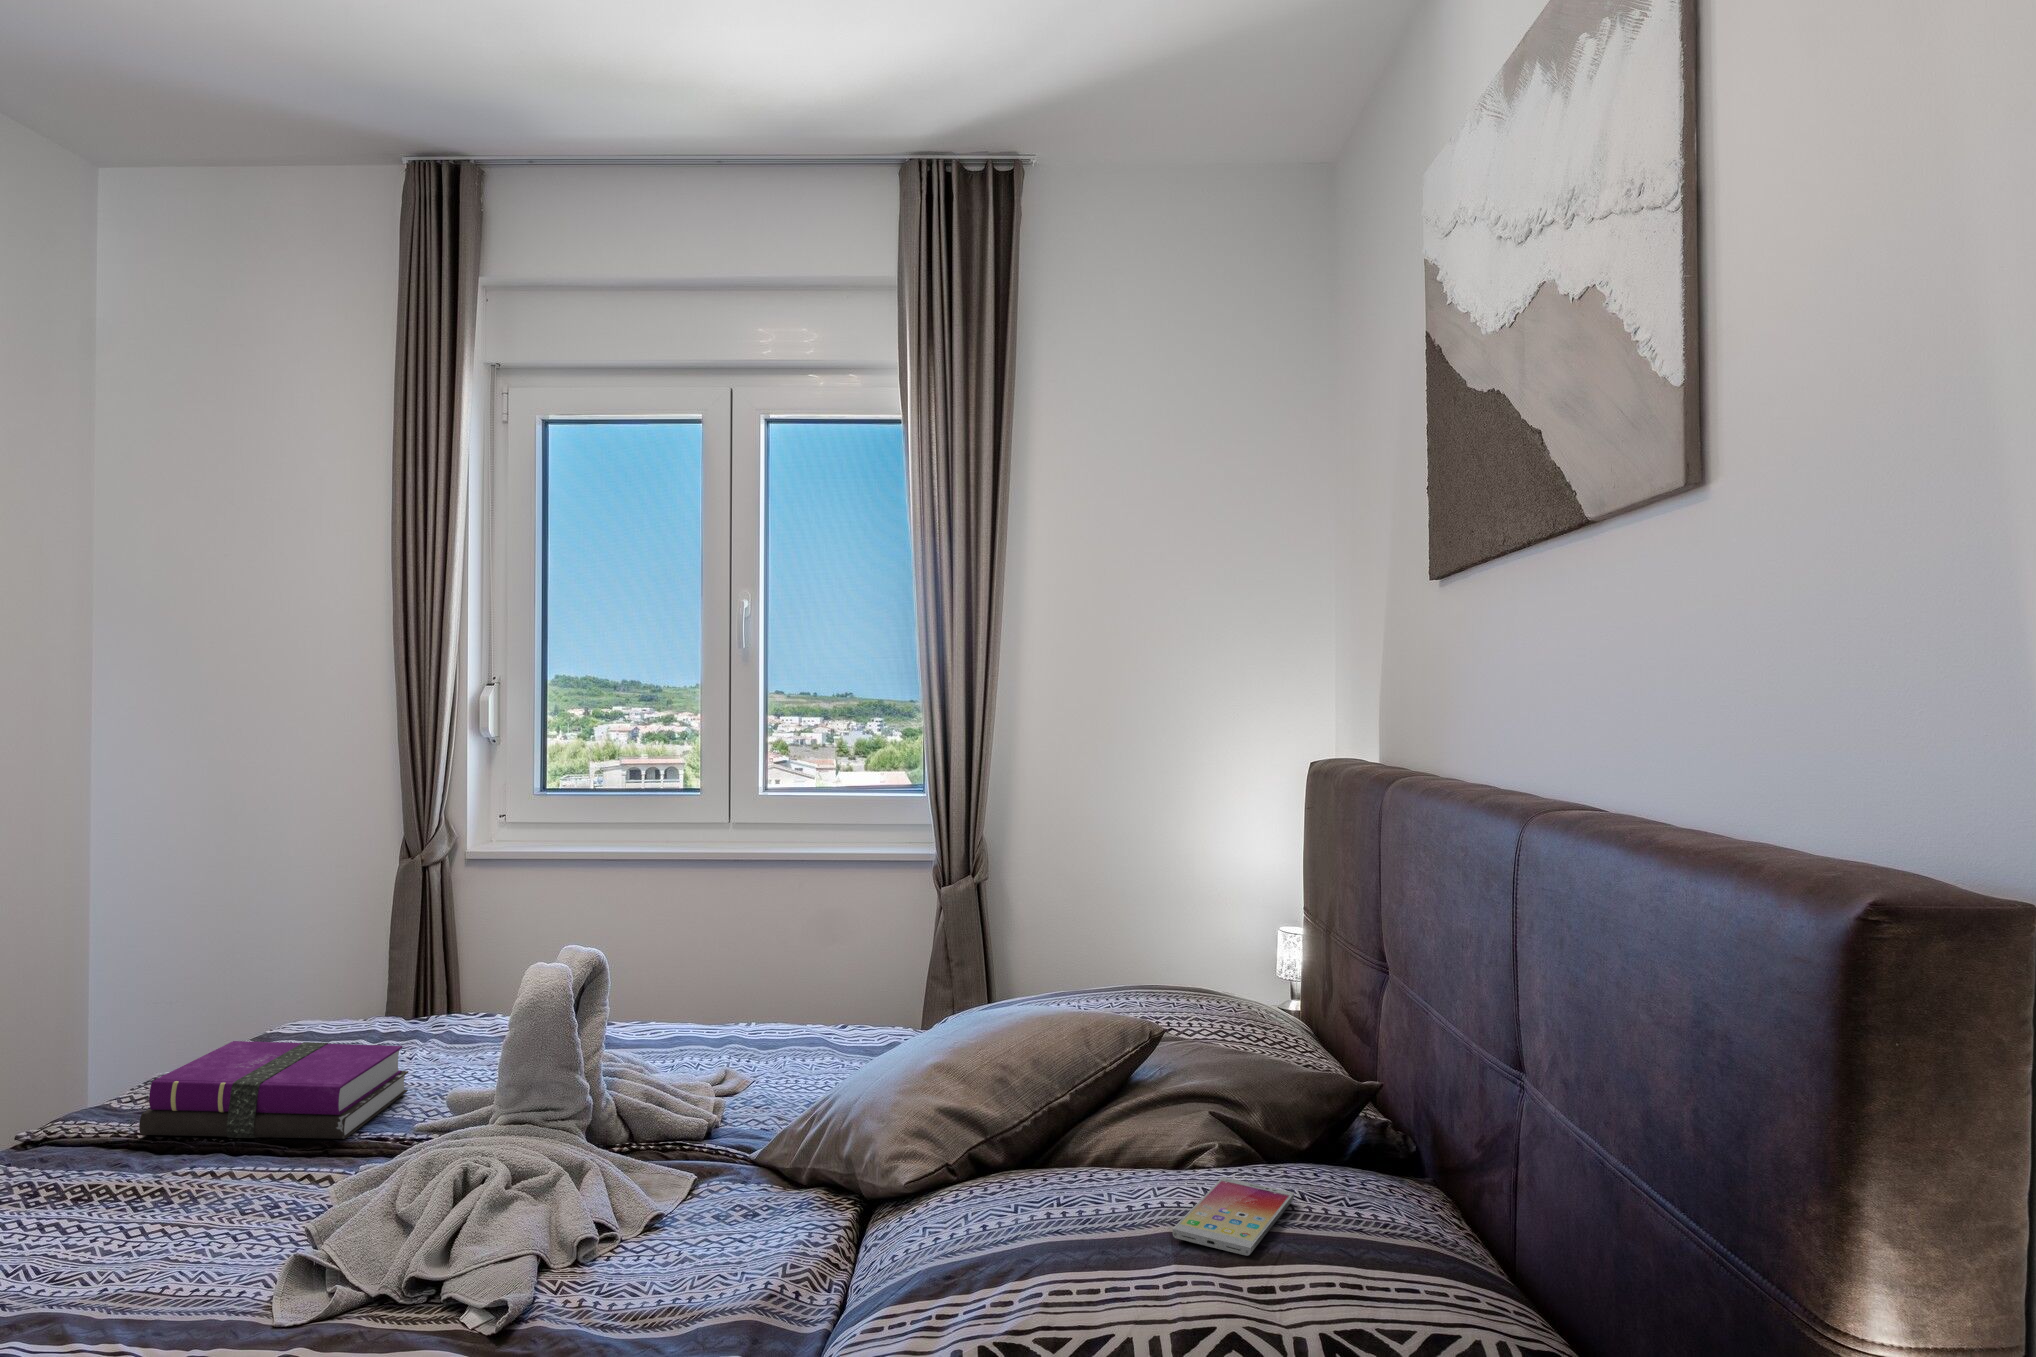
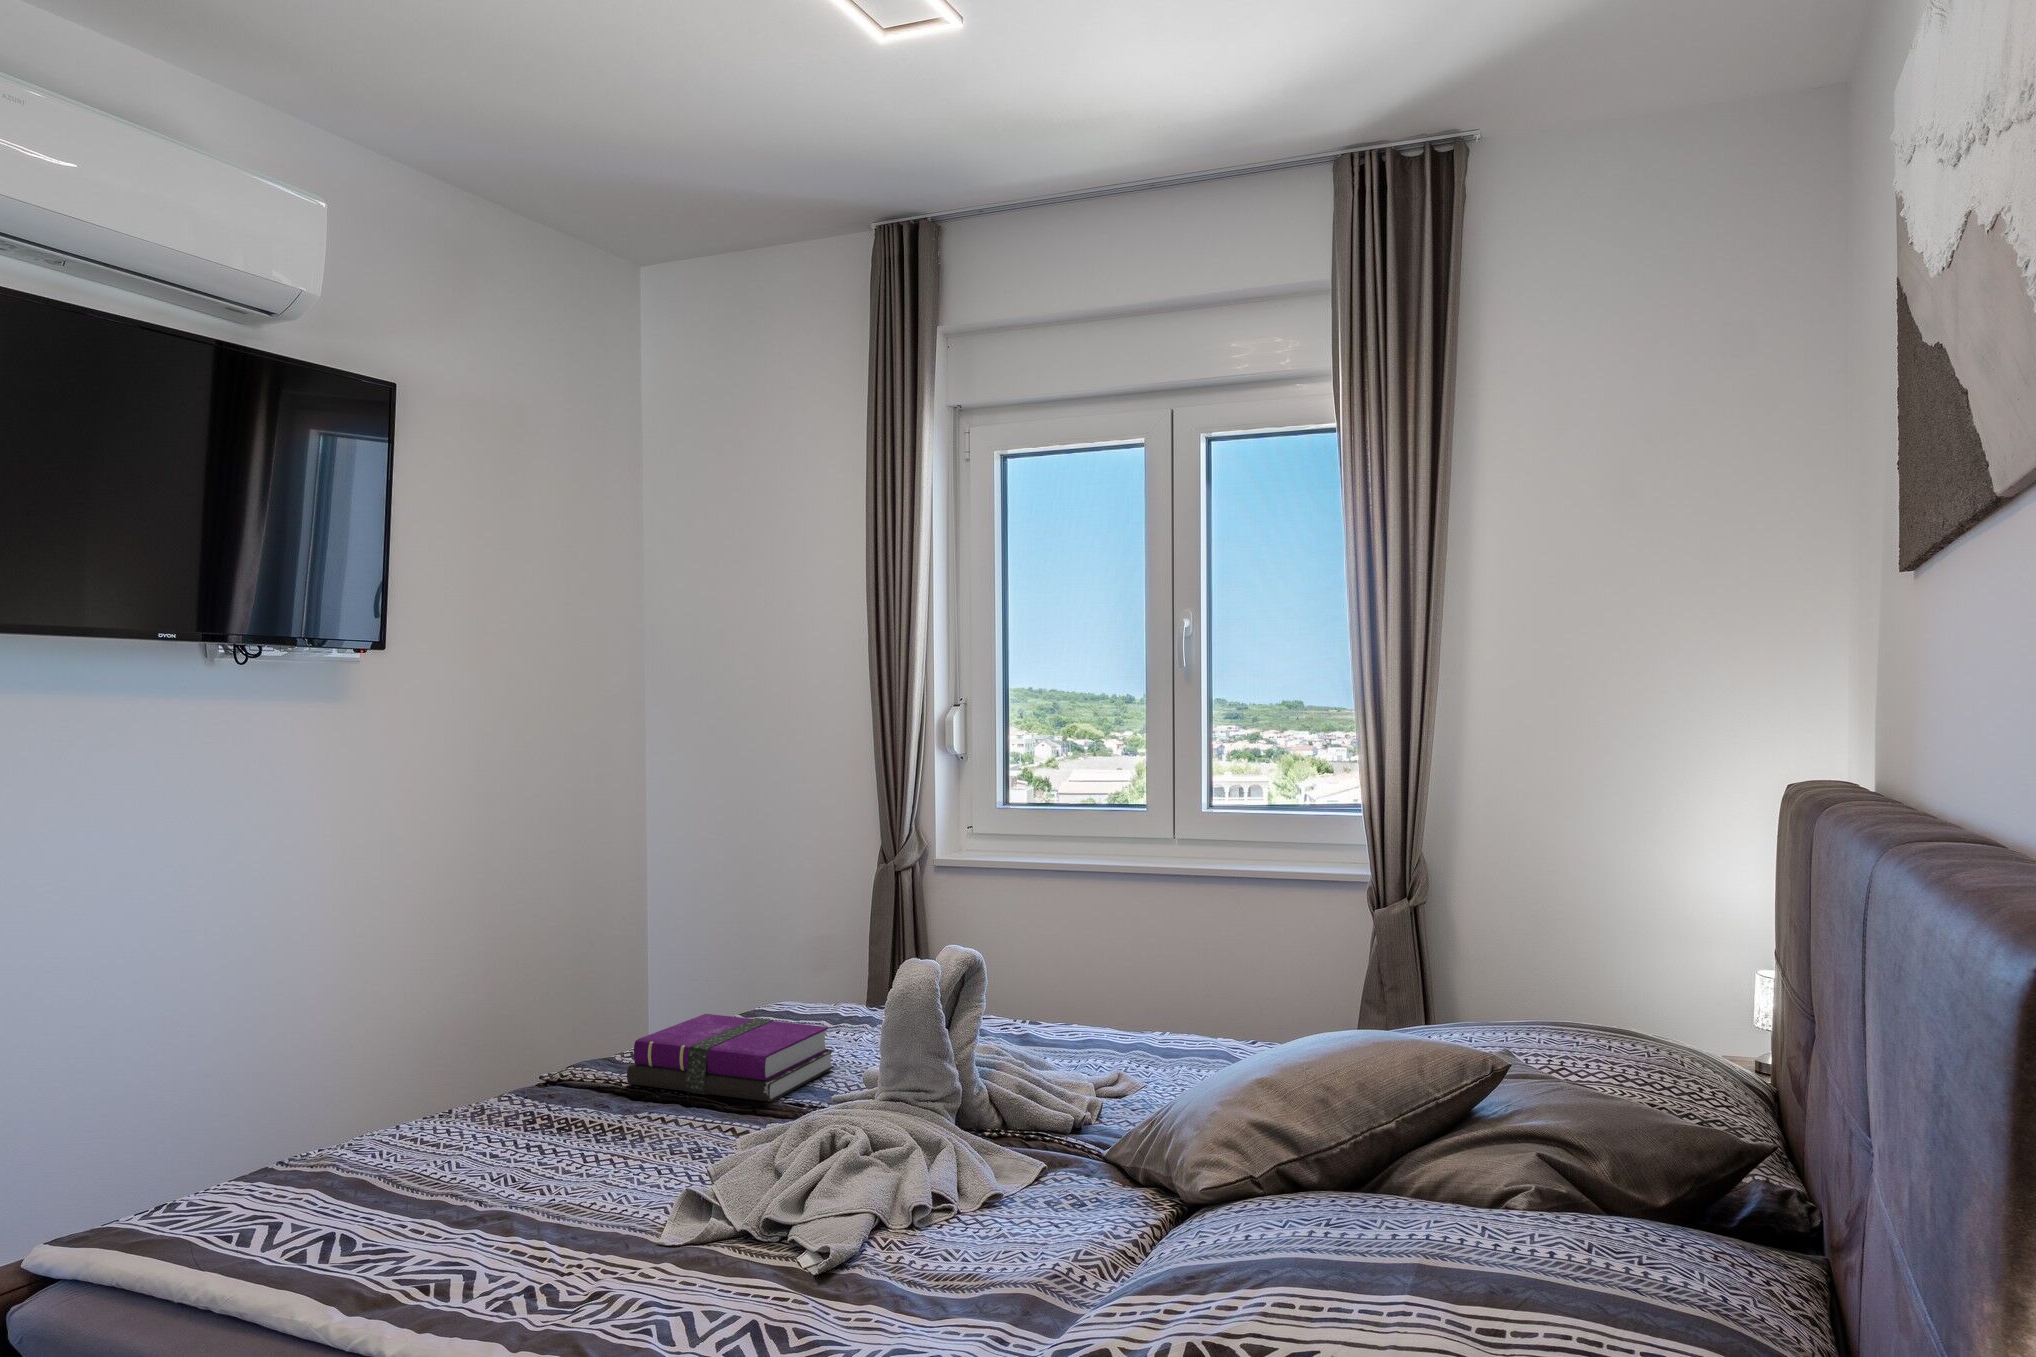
smartphone: present [1173,1177,1294,1256] -> none [1439,1217,1610,1301]

